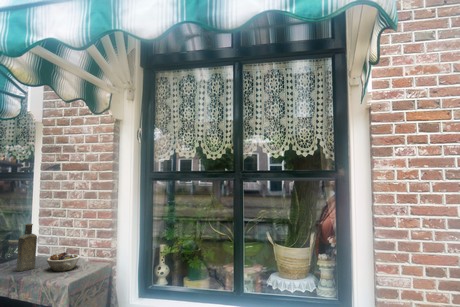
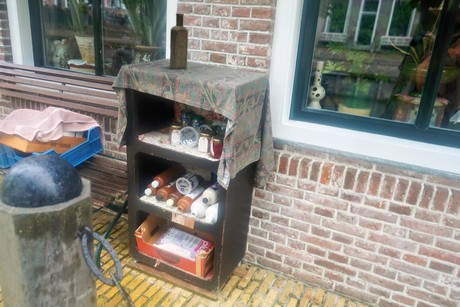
succulent planter: present [47,252,80,271] -> none [202,53,237,74]

